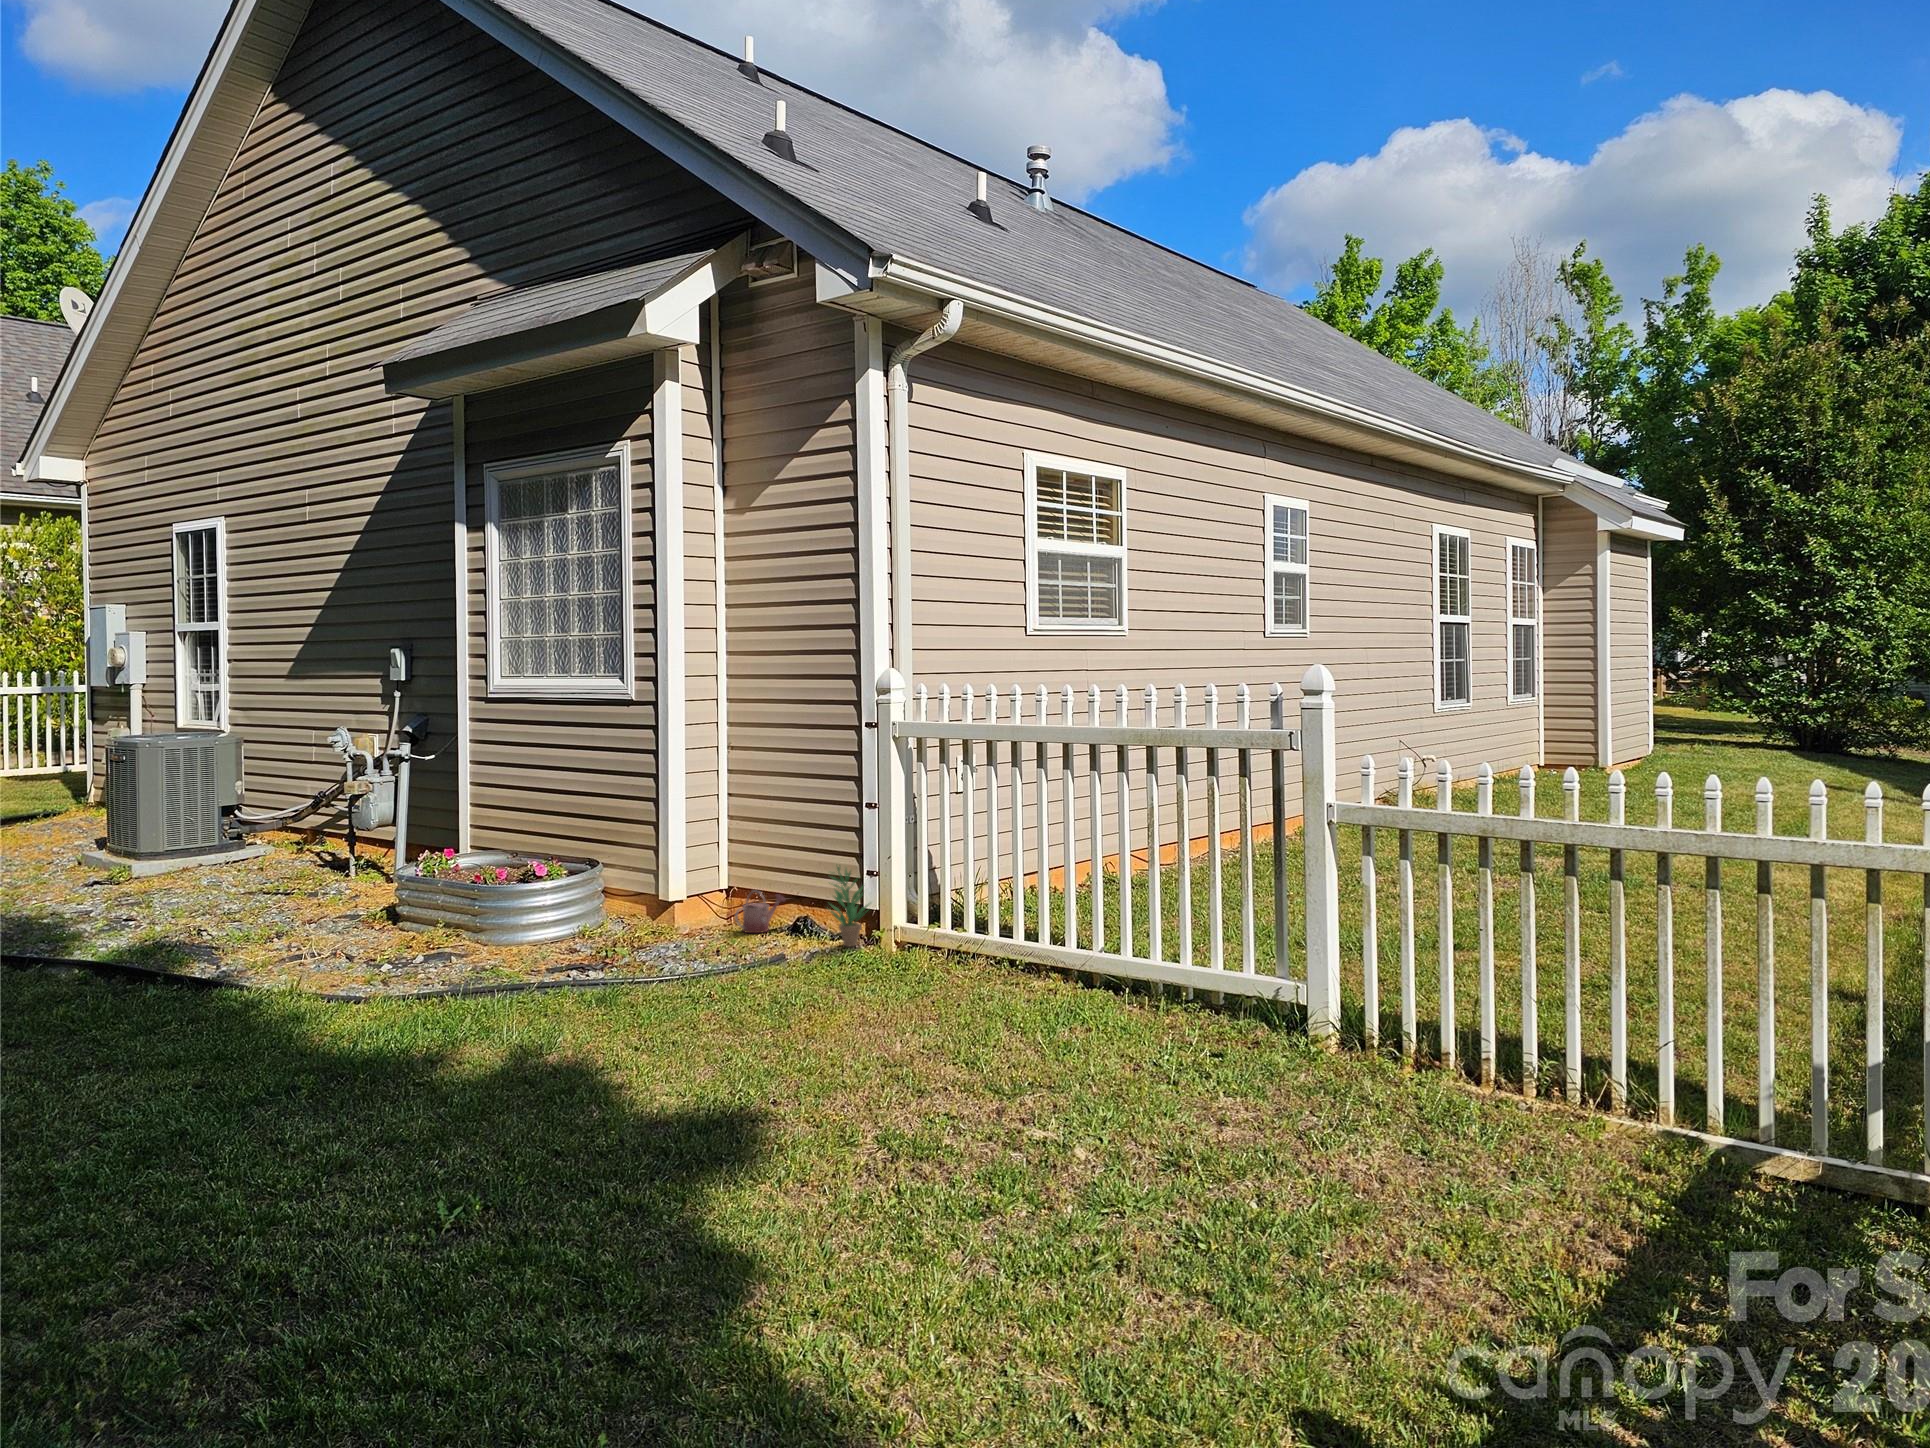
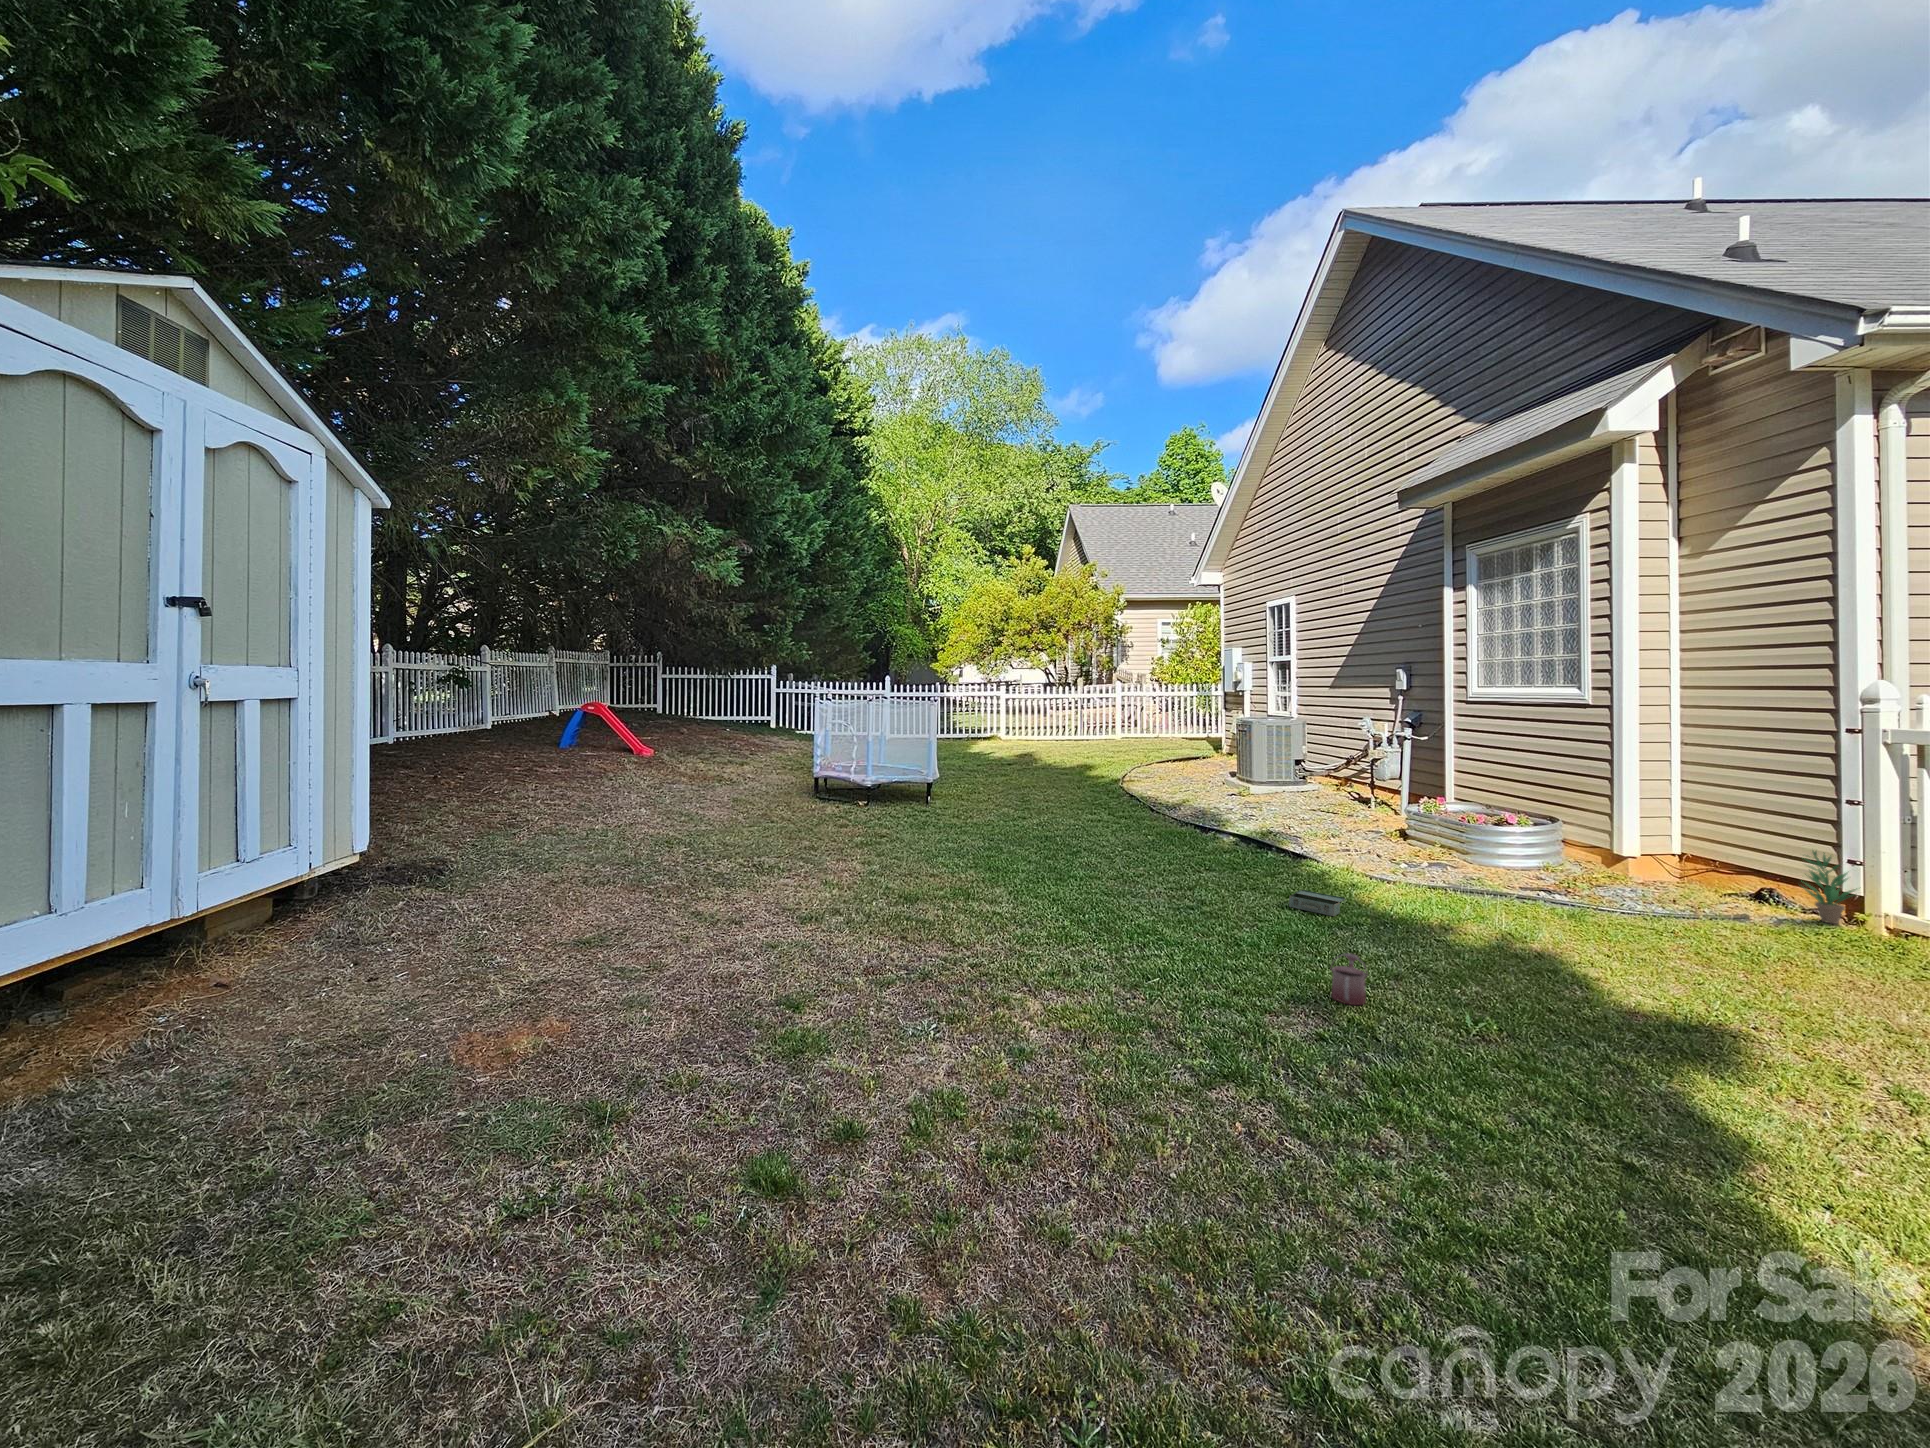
watering can: present [735,891,785,933] -> present [1330,953,1368,1005]
toolbox: none [173,1058,282,1101] -> present [1289,890,1345,916]

